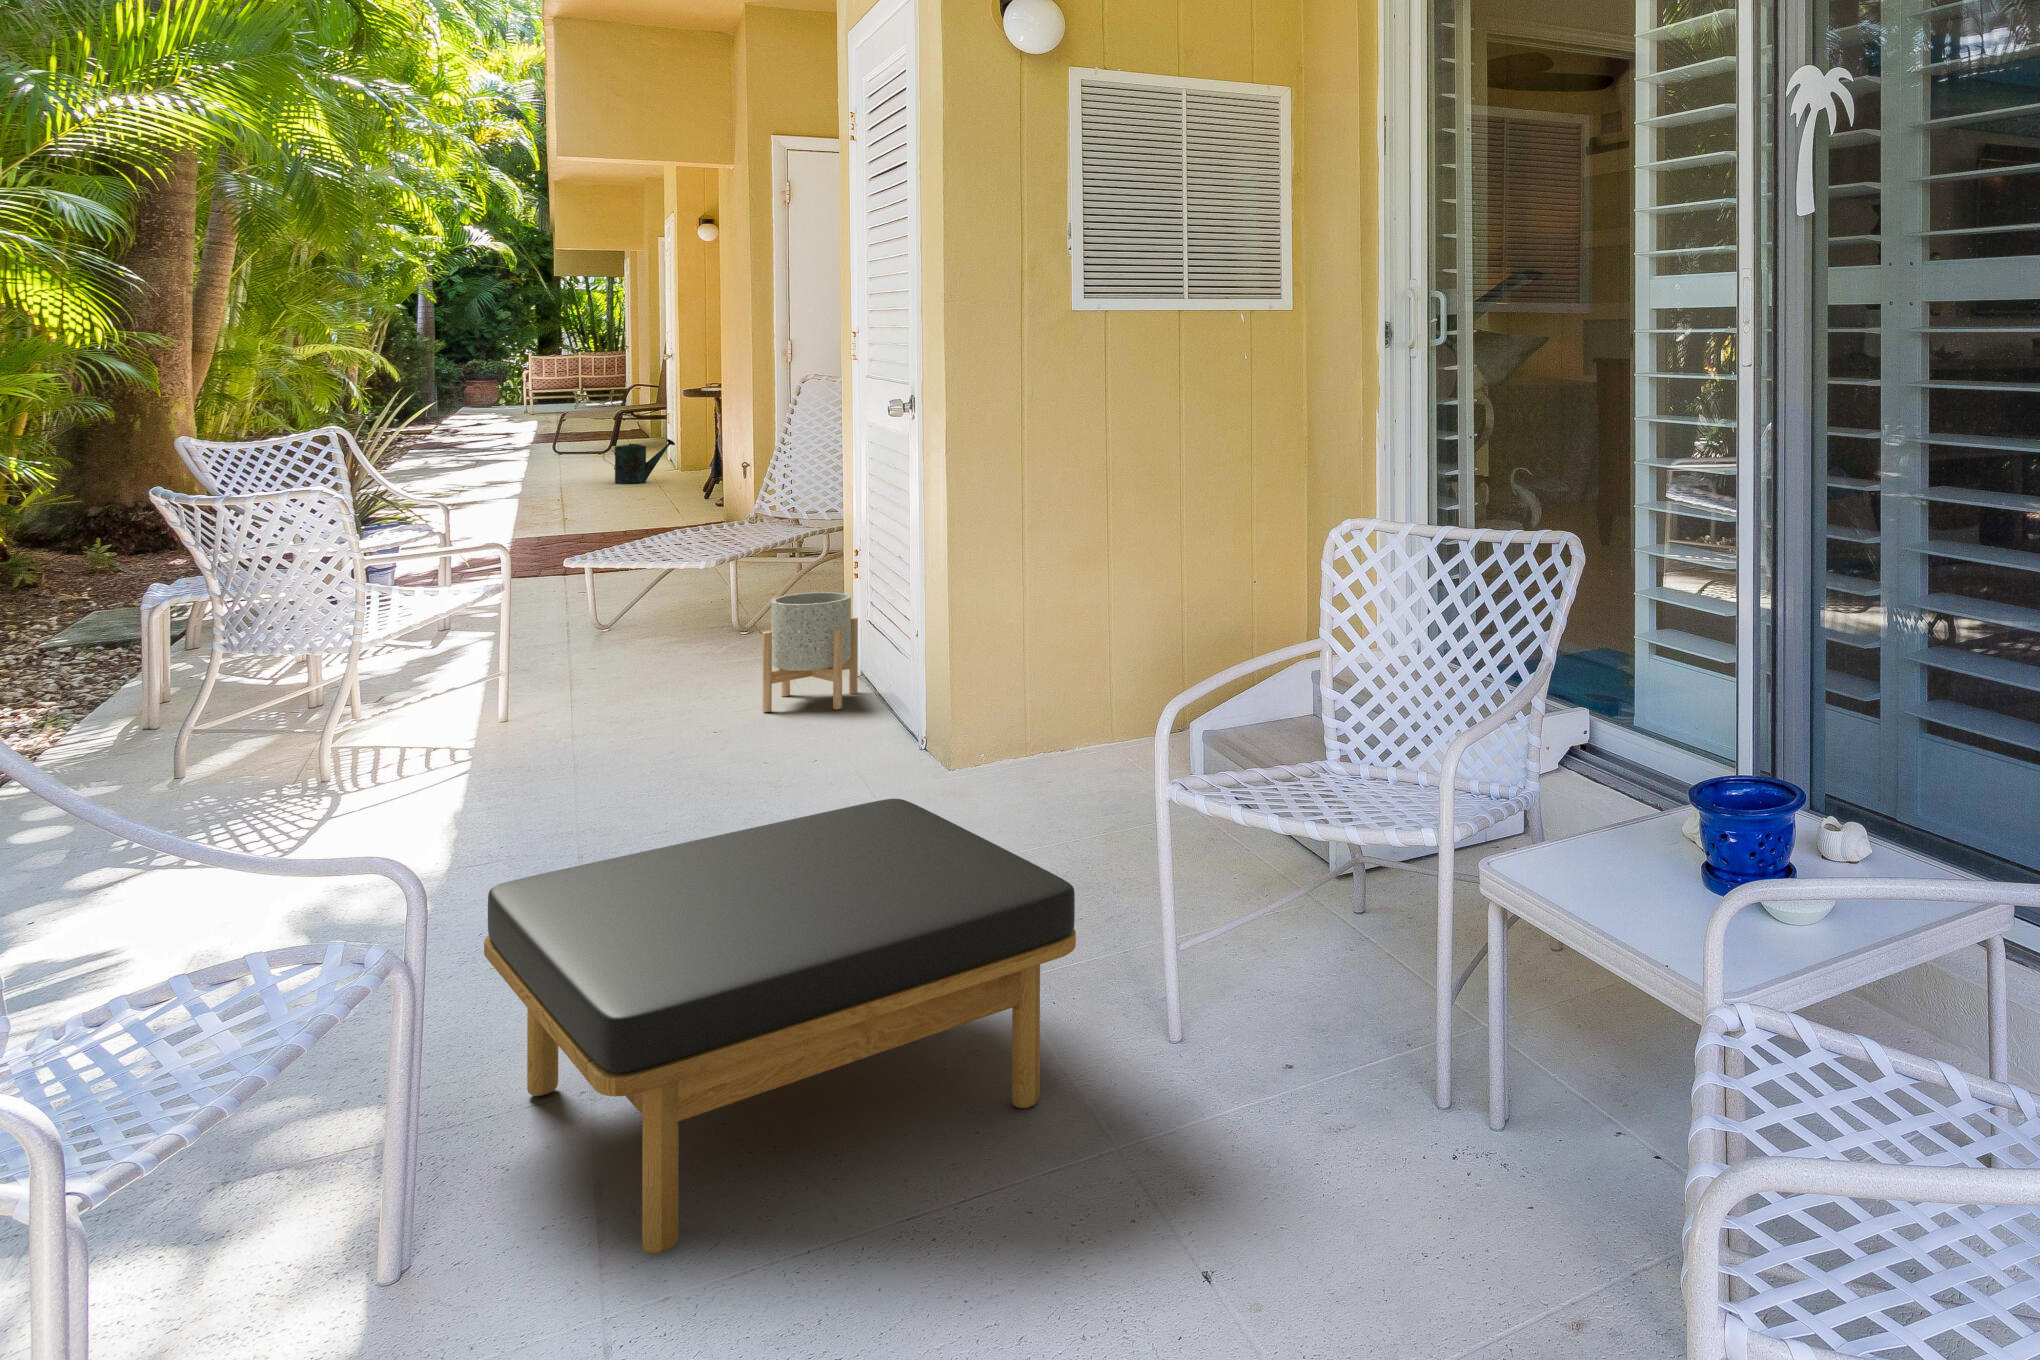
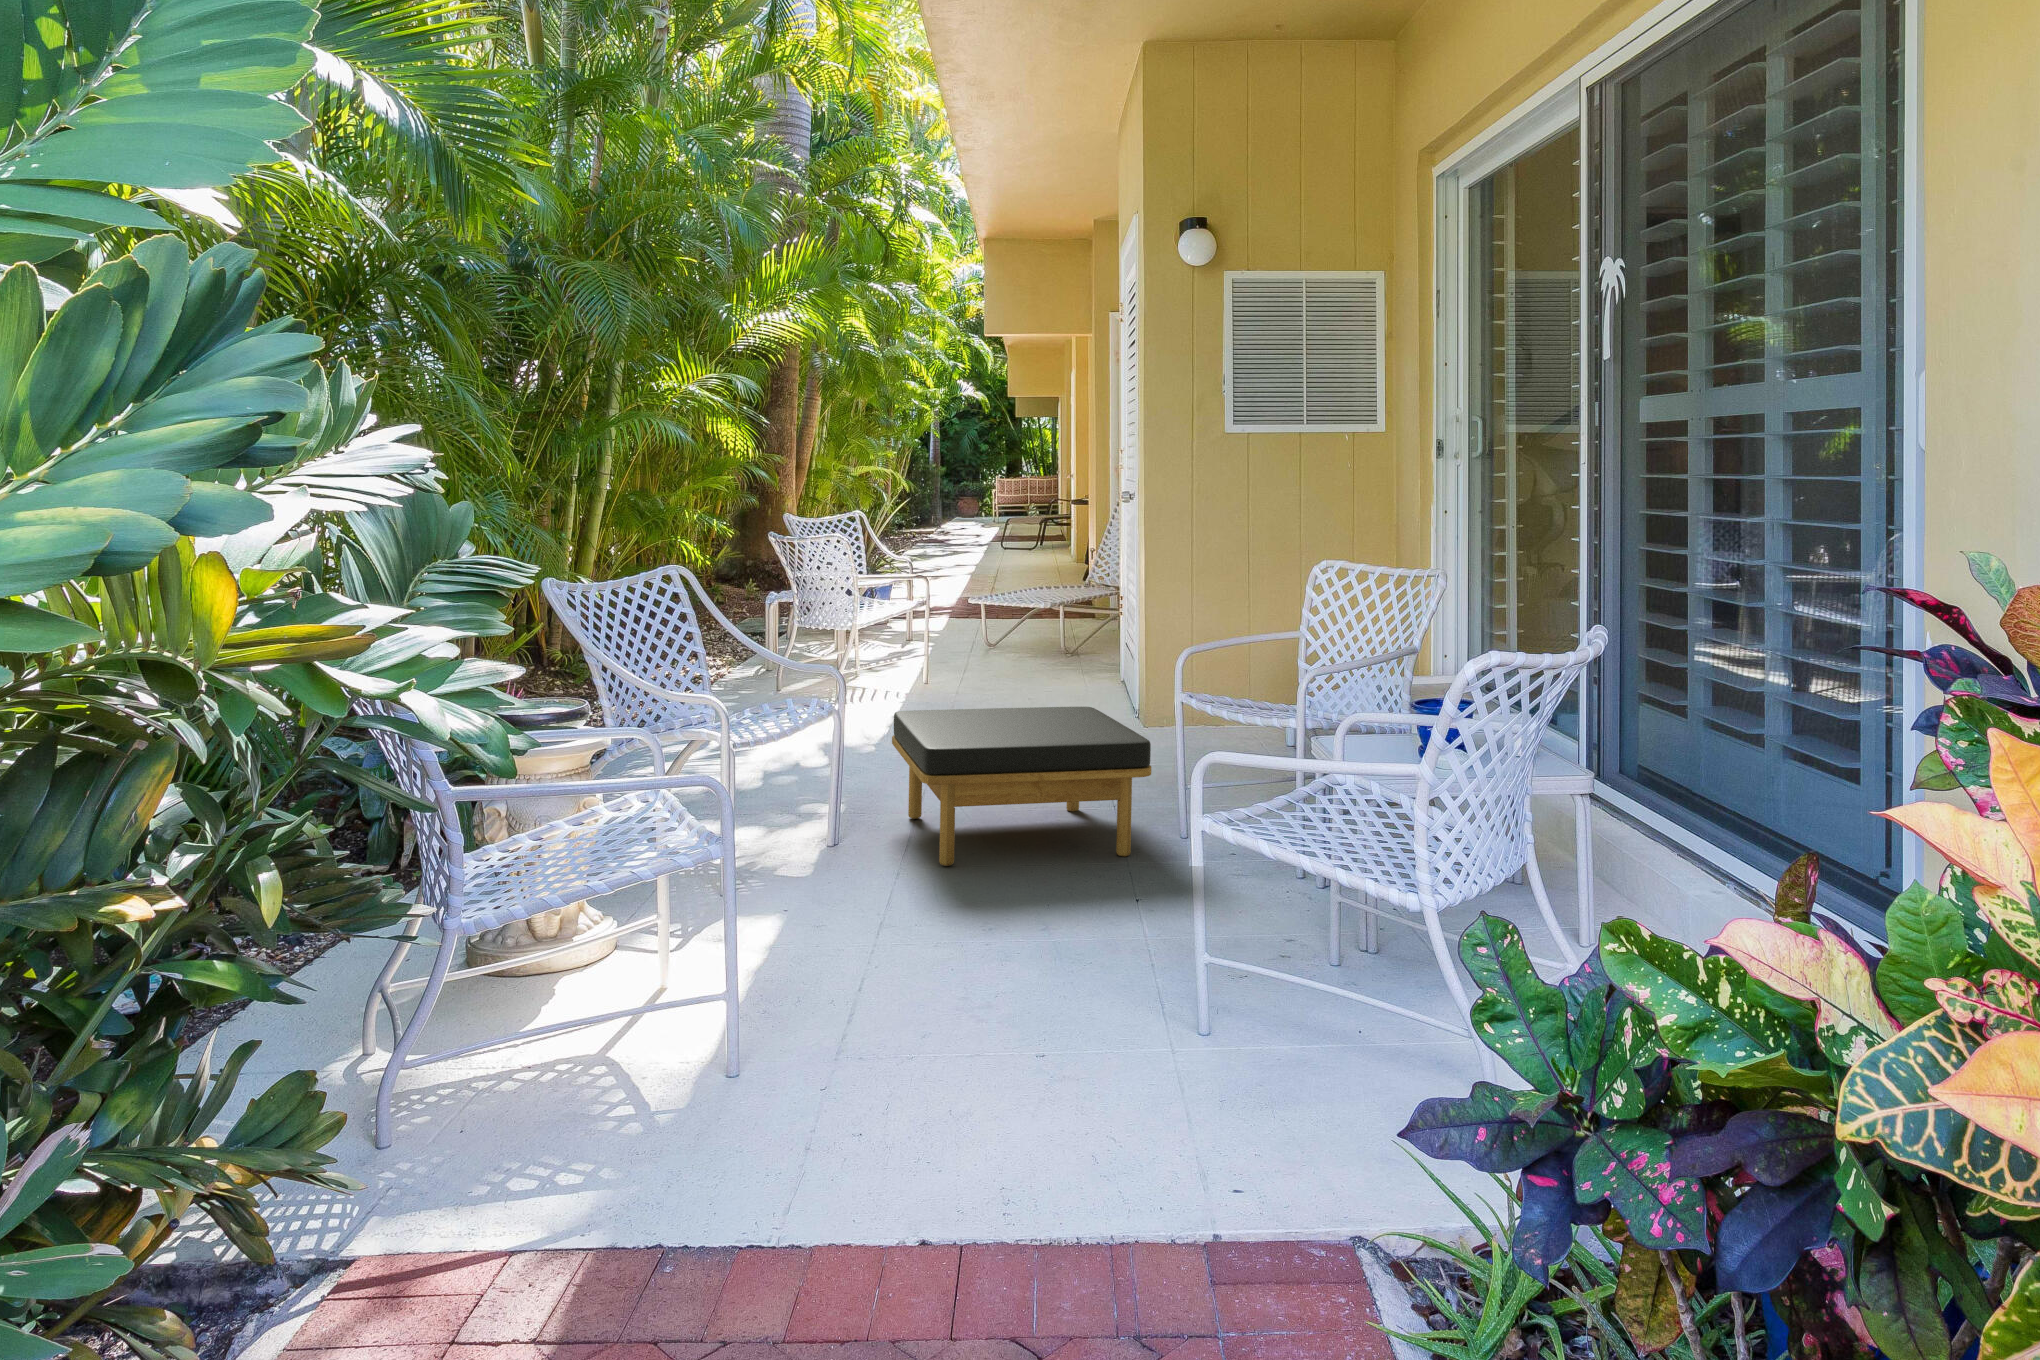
watering can: present [603,439,675,484] -> none [1028,540,1076,573]
planter: present [762,592,858,712] -> none [1073,625,1134,702]

